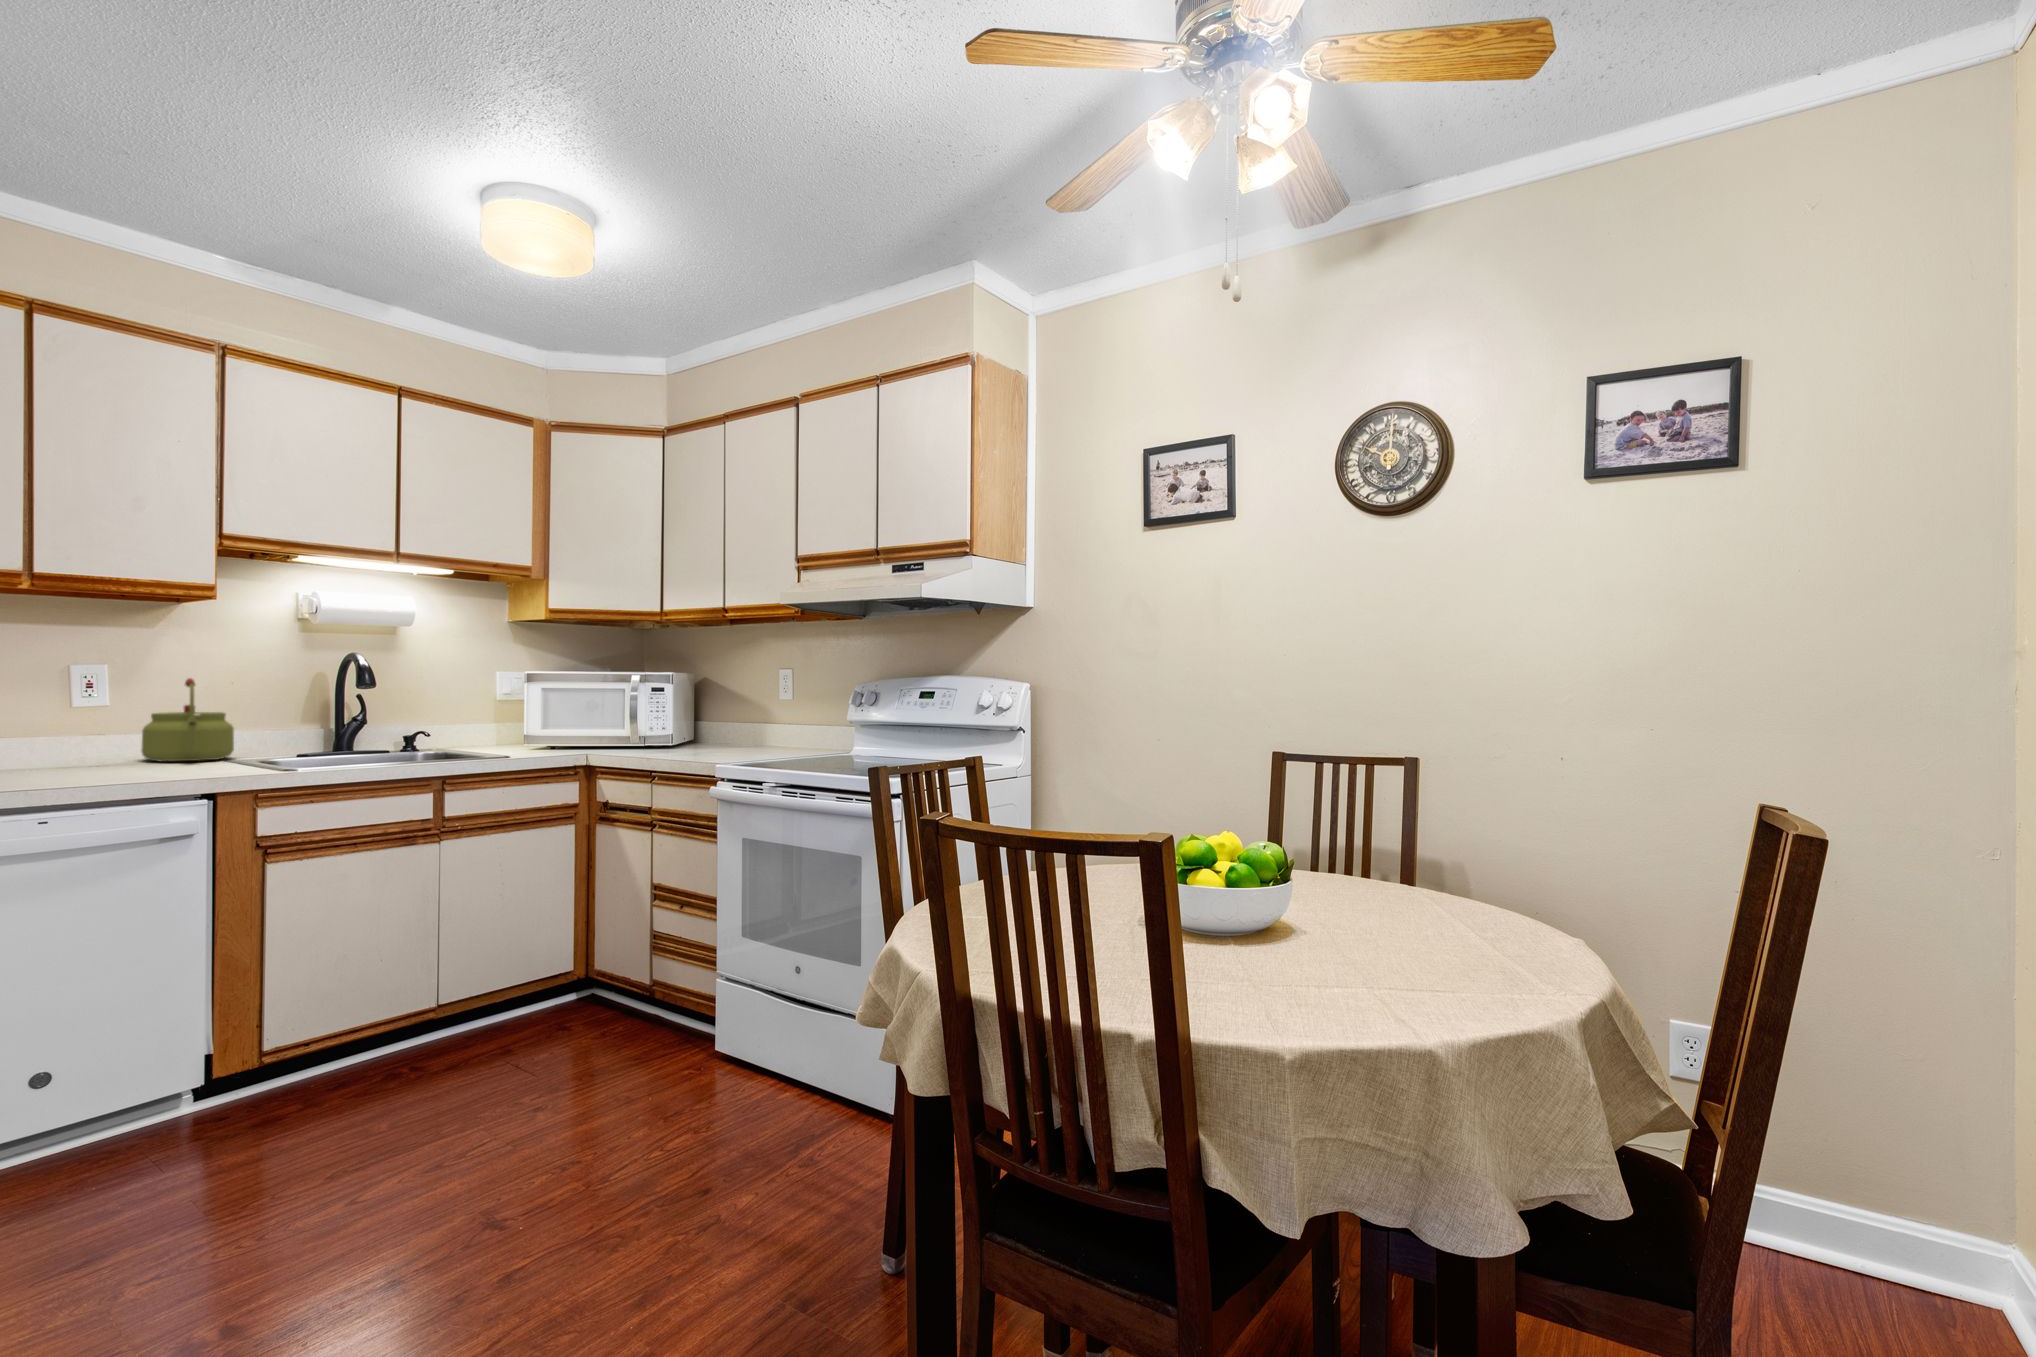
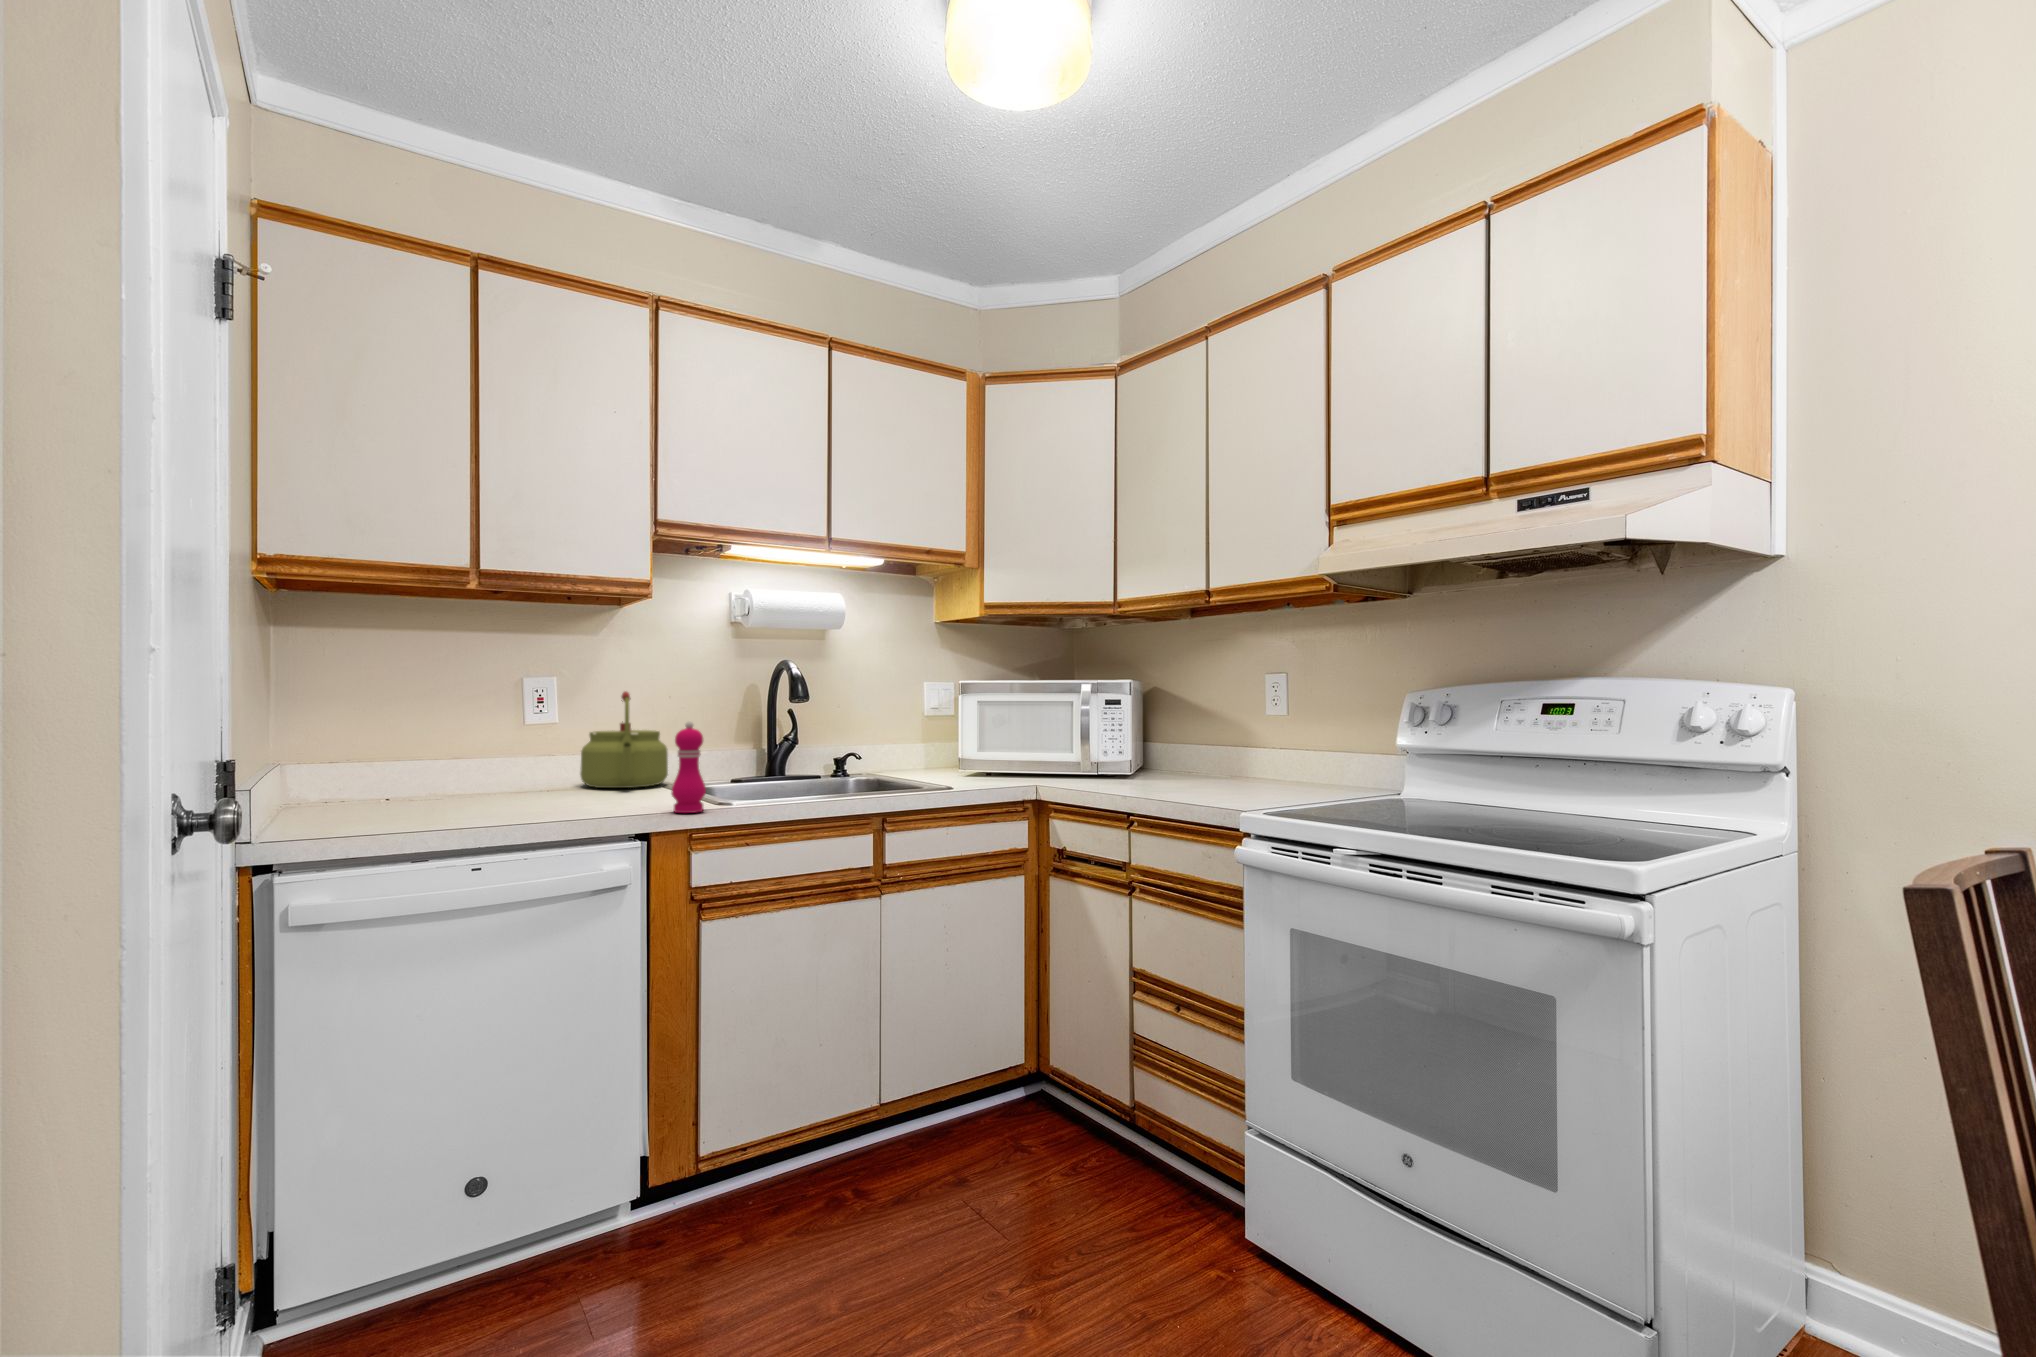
pepper mill: none [239,703,272,776] -> present [672,721,706,813]

